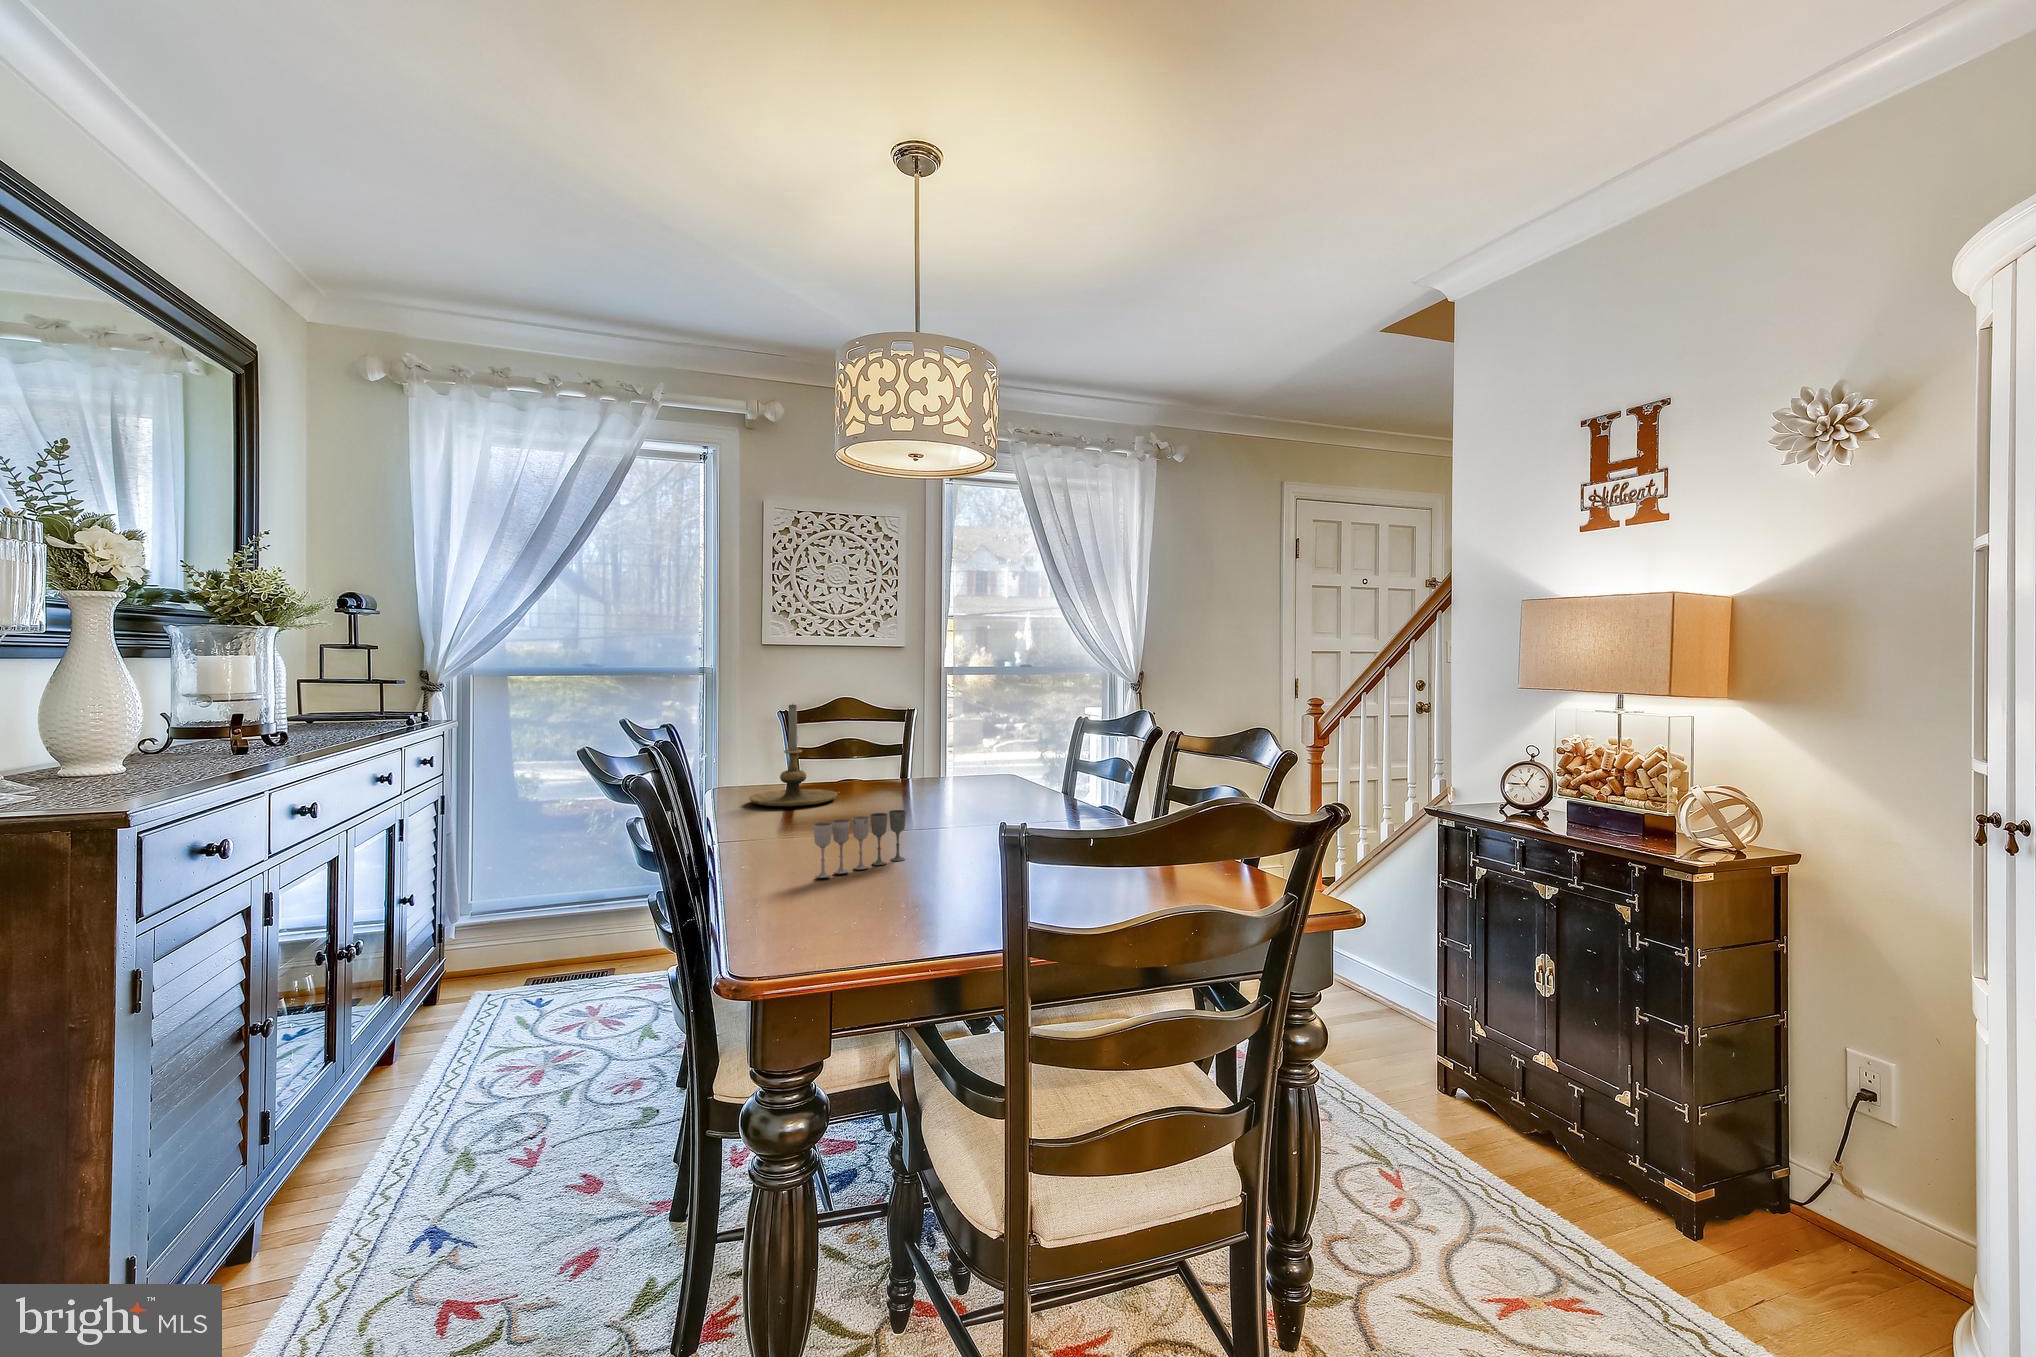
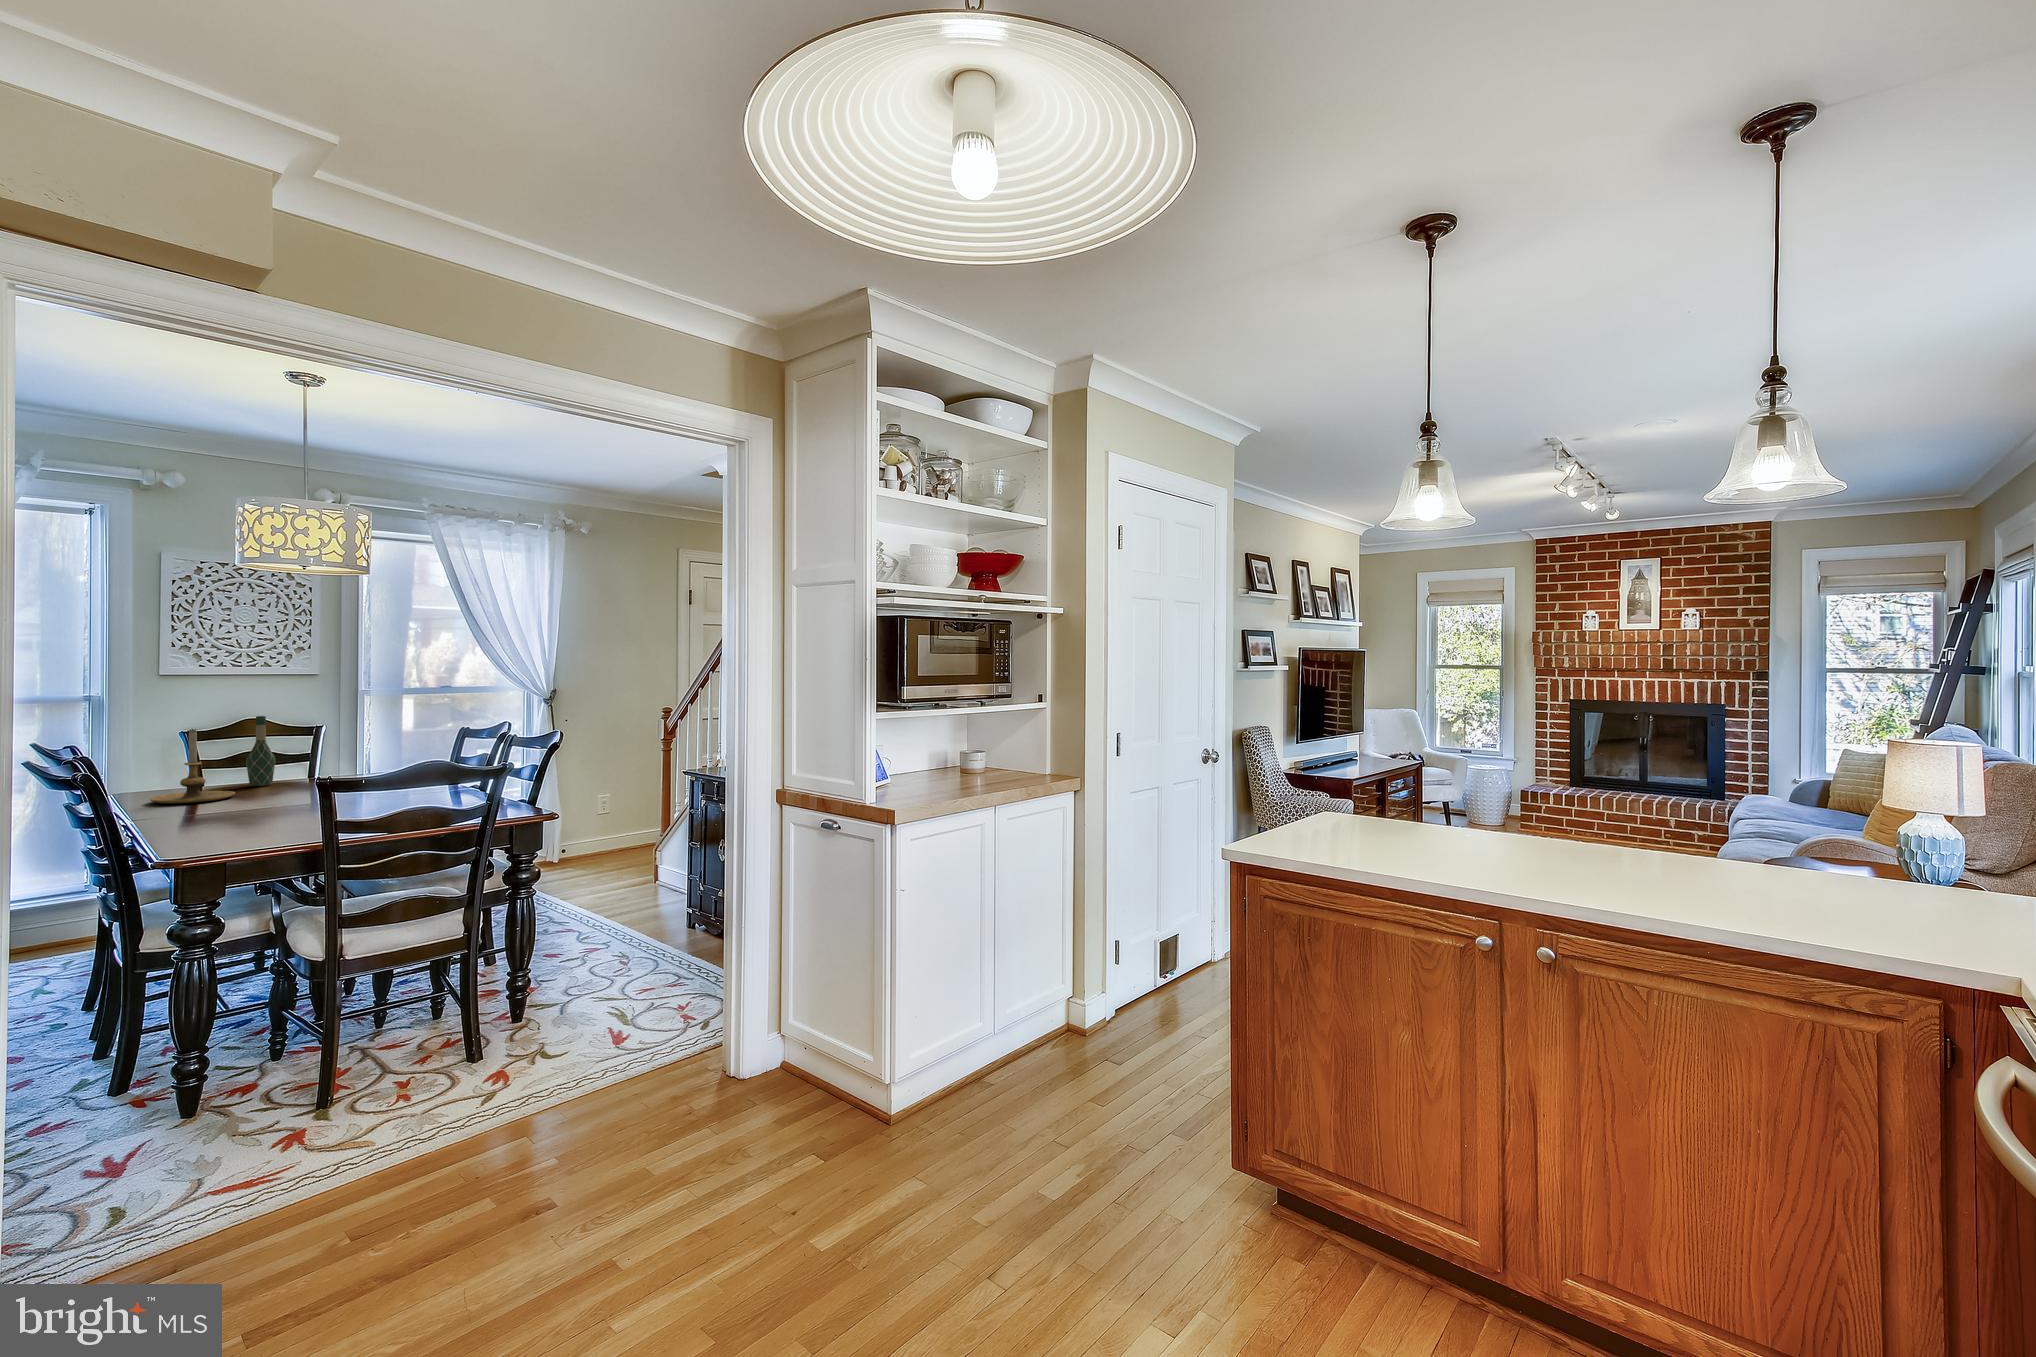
wine bottle: none [846,690,876,784] -> present [246,716,275,786]
wine glass: present [813,810,906,878] -> none [207,794,281,835]

